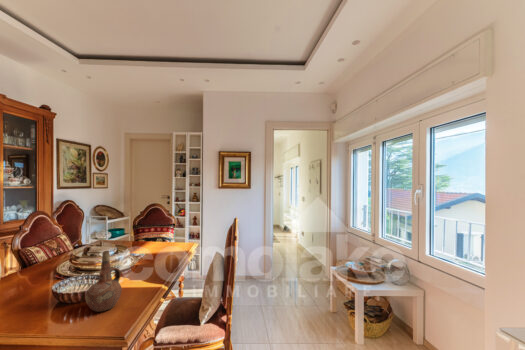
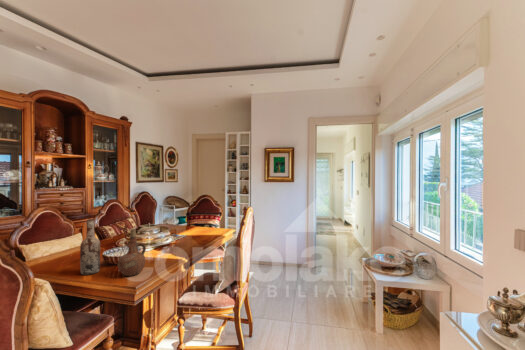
wine bottle: none [25,242,55,319] -> present [80,219,100,275]

